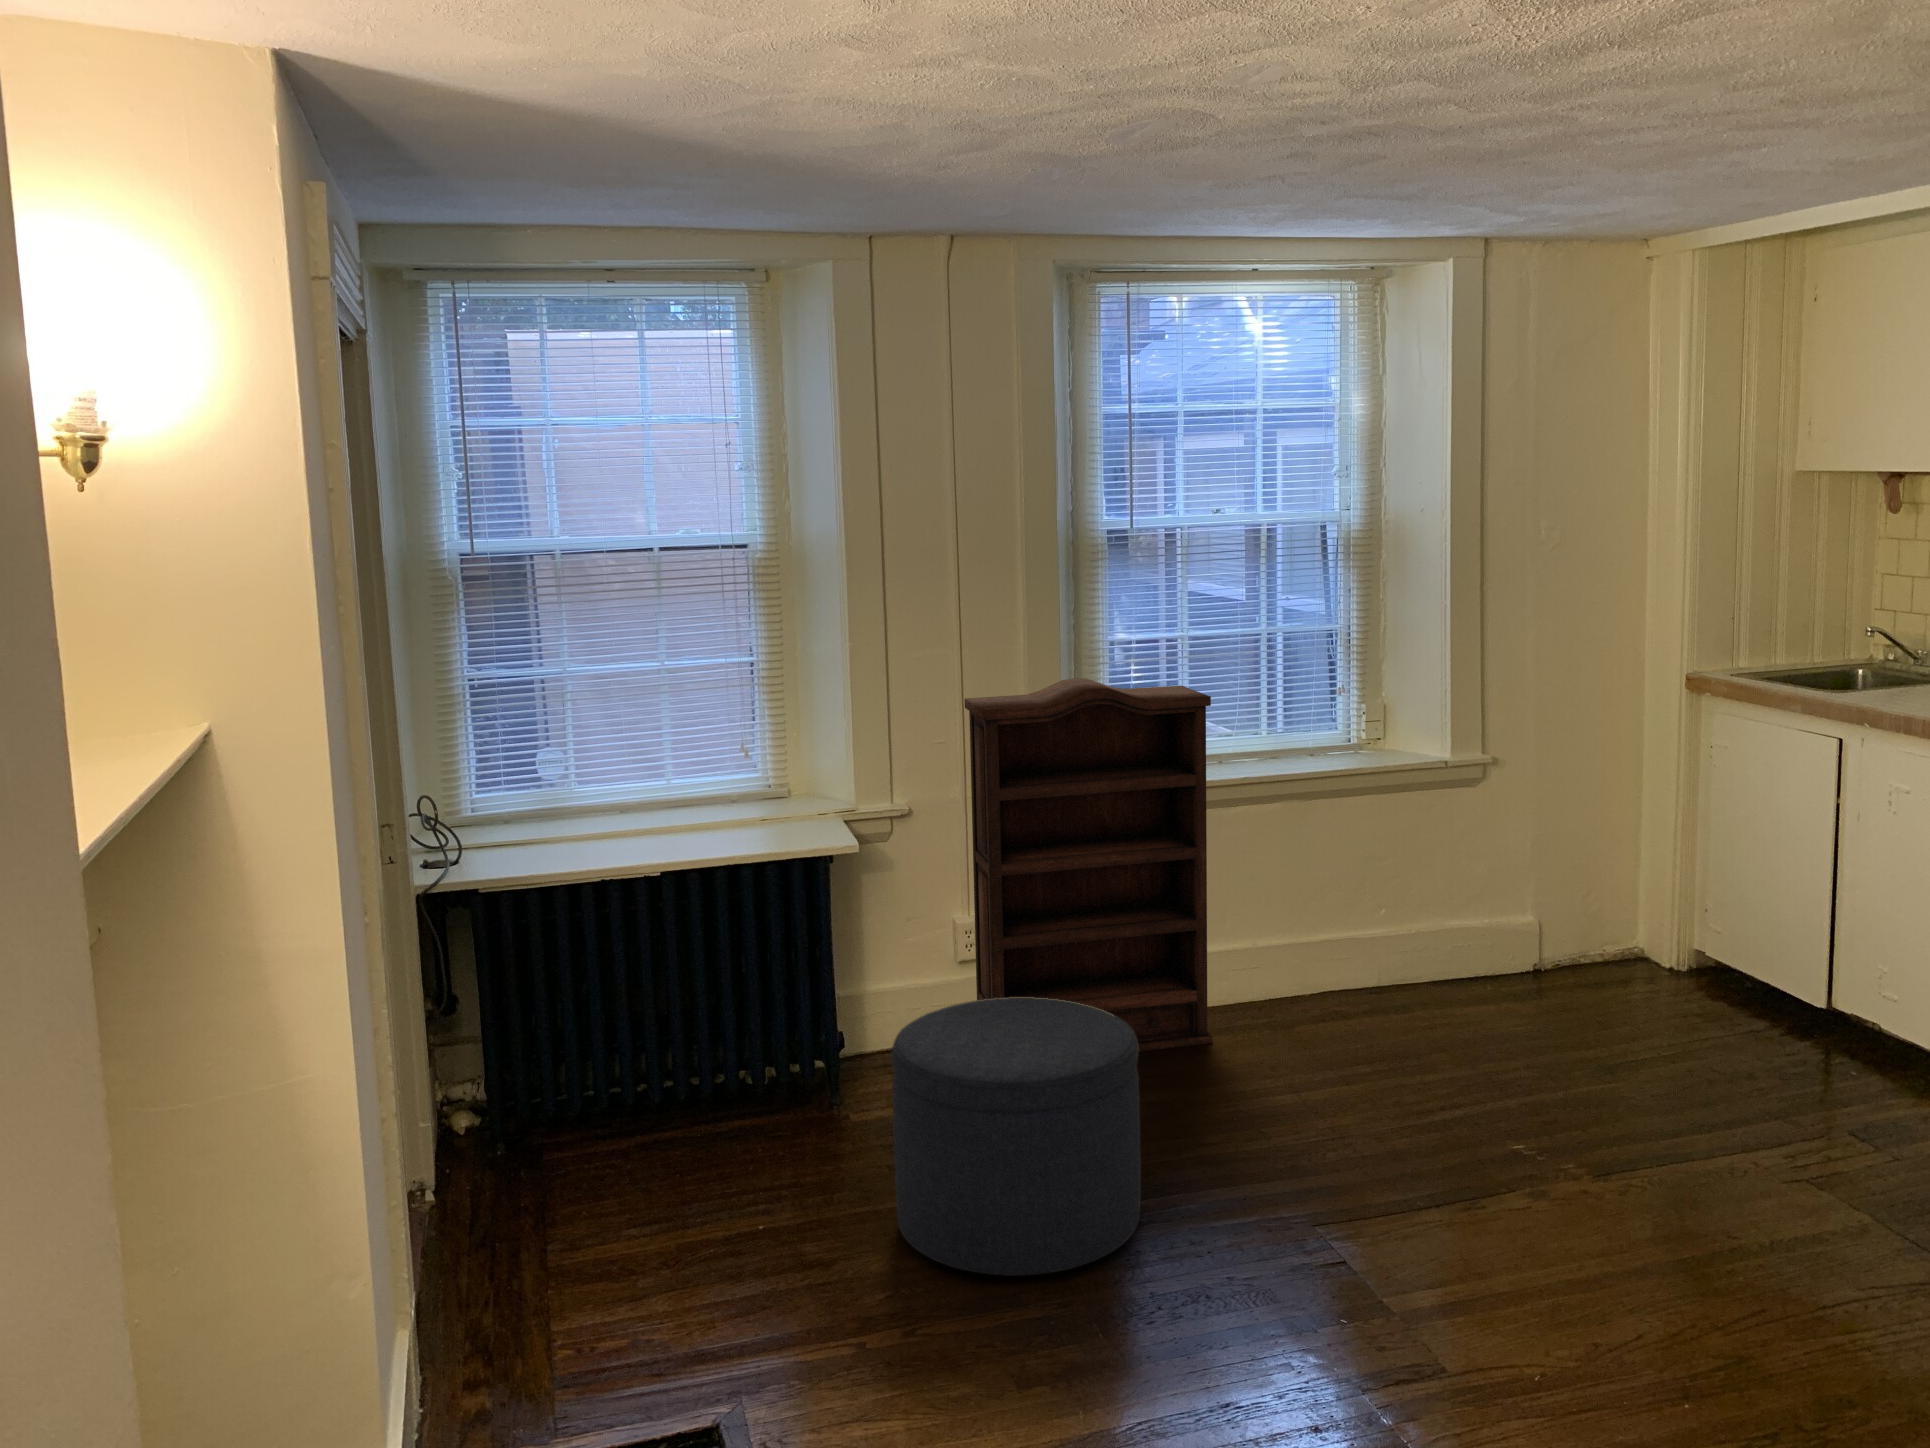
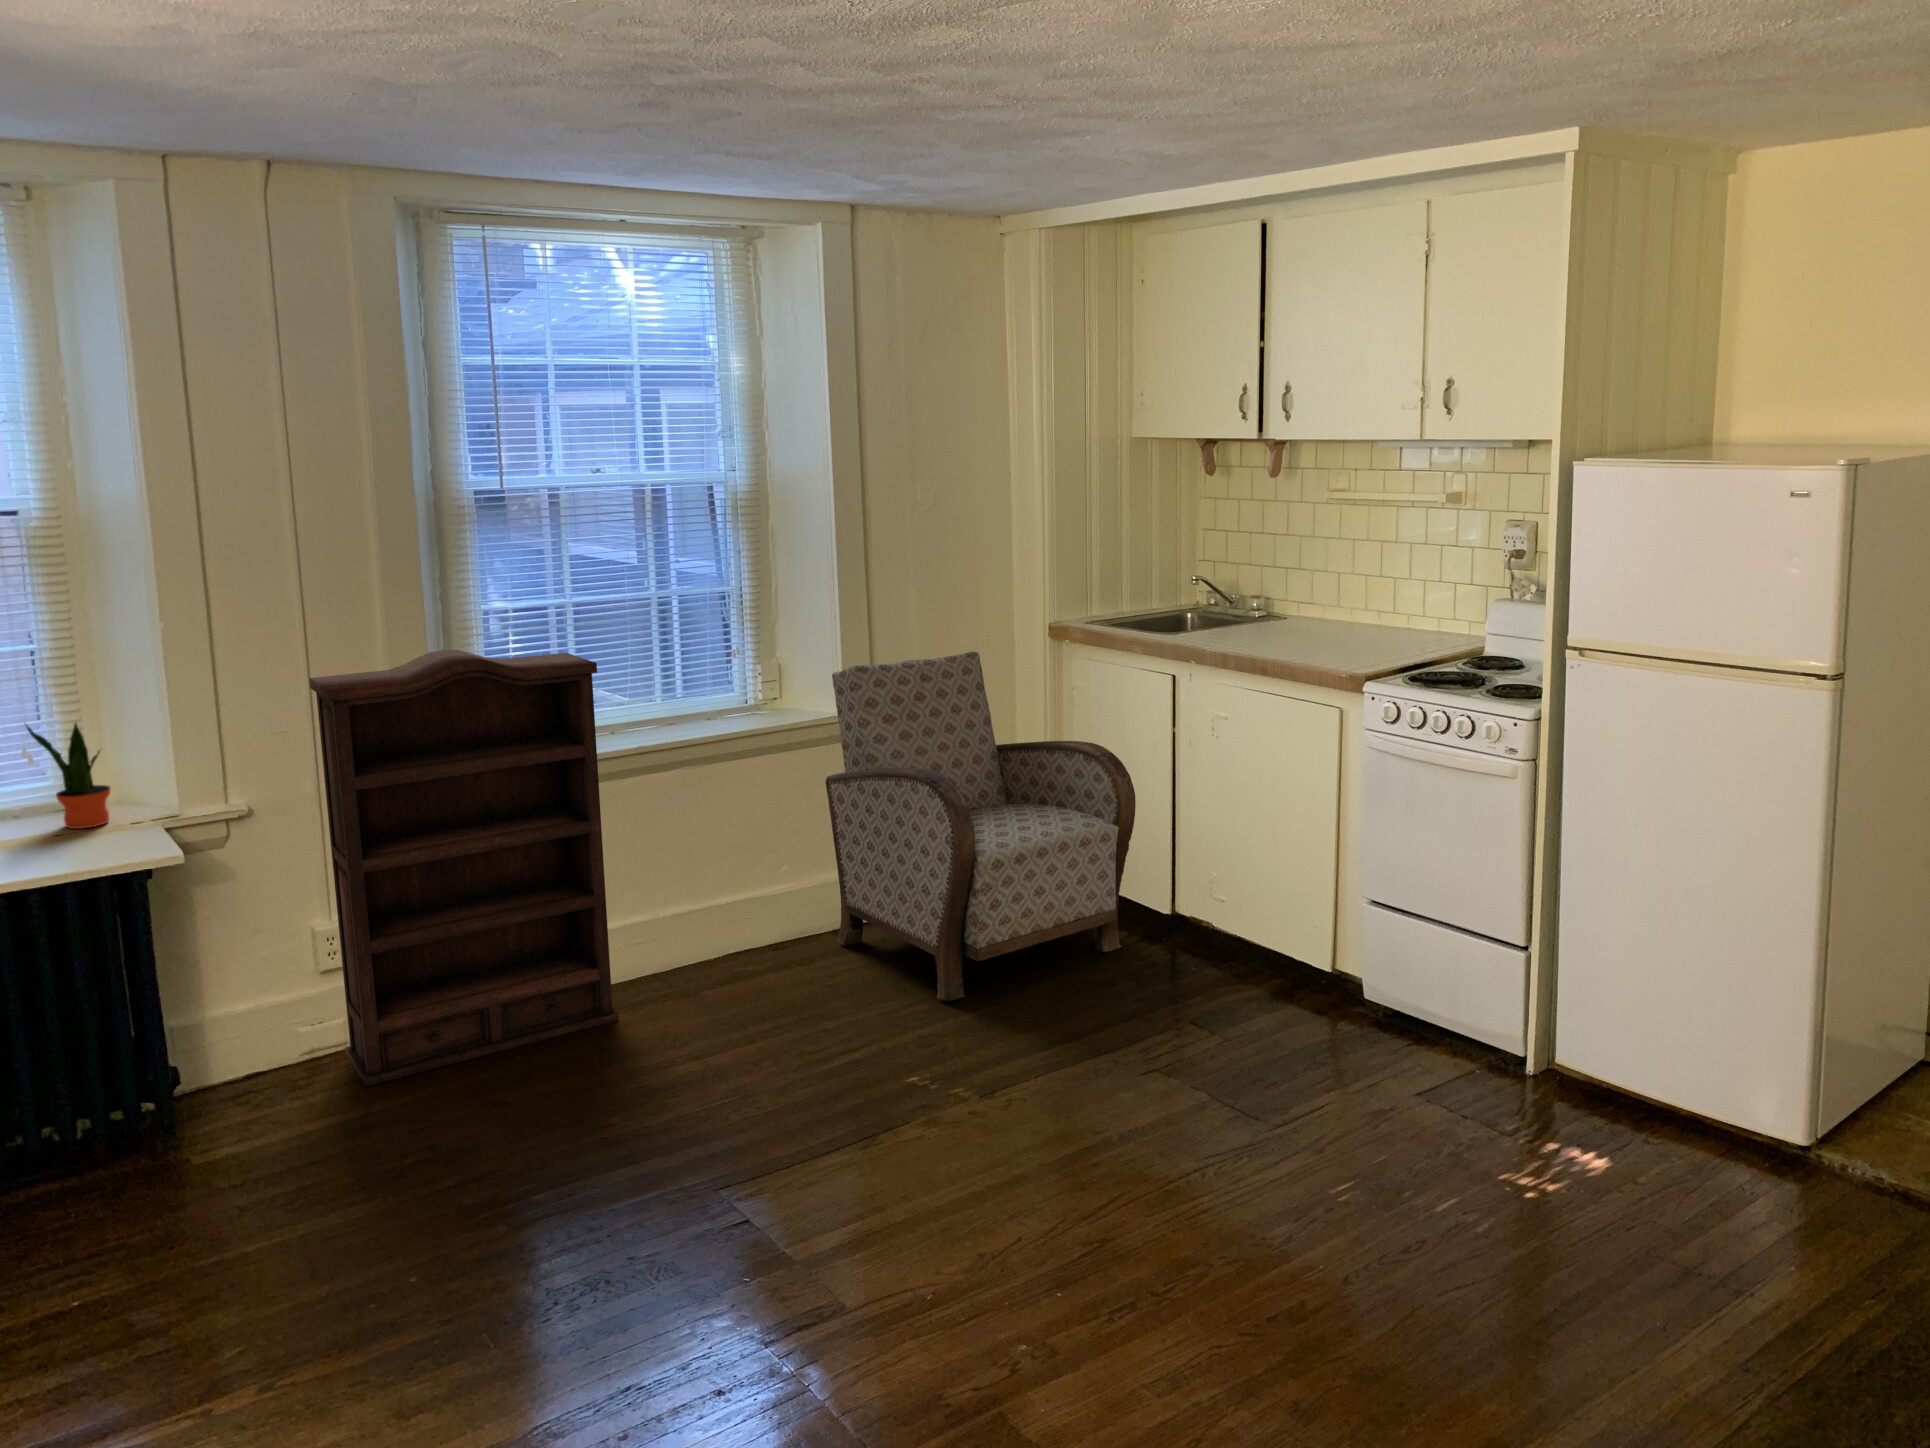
armchair: none [1427,702,1779,1069] -> present [826,652,1136,1001]
potted plant: none [752,724,809,817] -> present [26,723,110,829]
ottoman: present [891,997,1141,1276] -> none [203,1011,532,1354]

